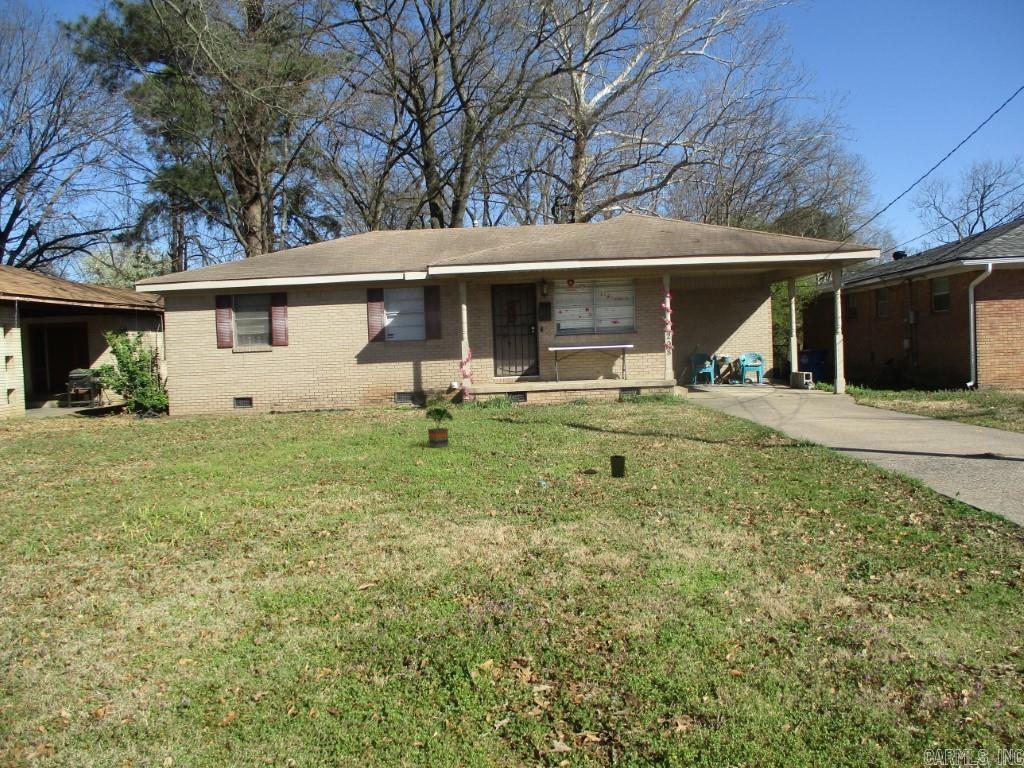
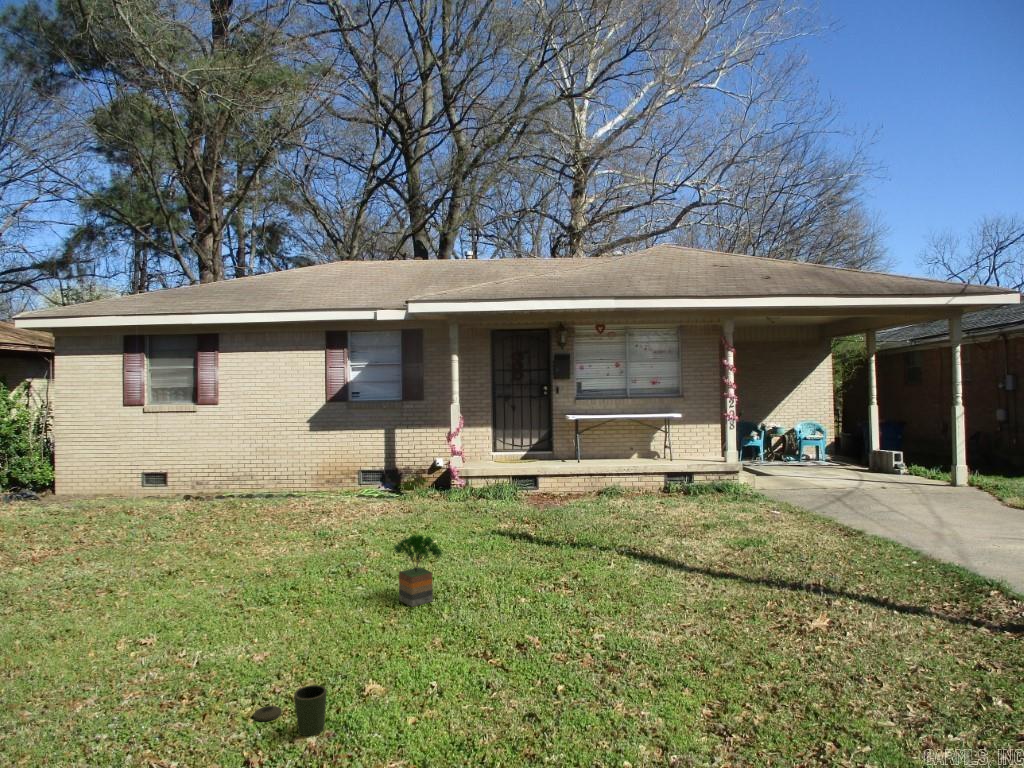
trash can: present [584,455,625,476] -> present [253,685,327,736]

